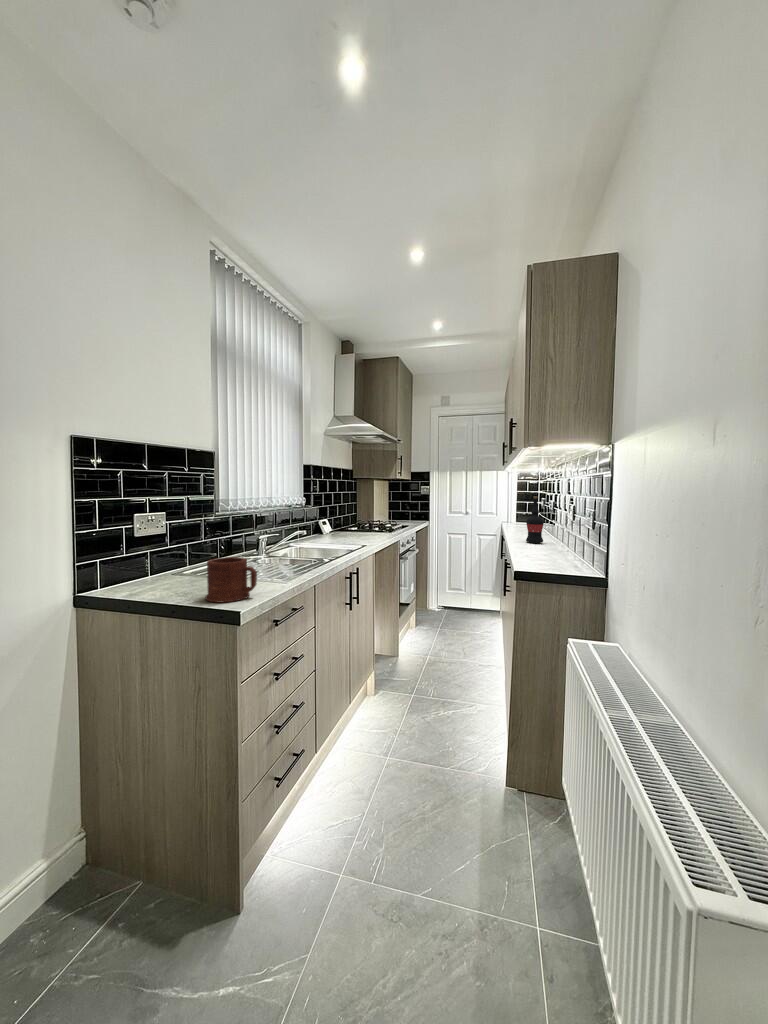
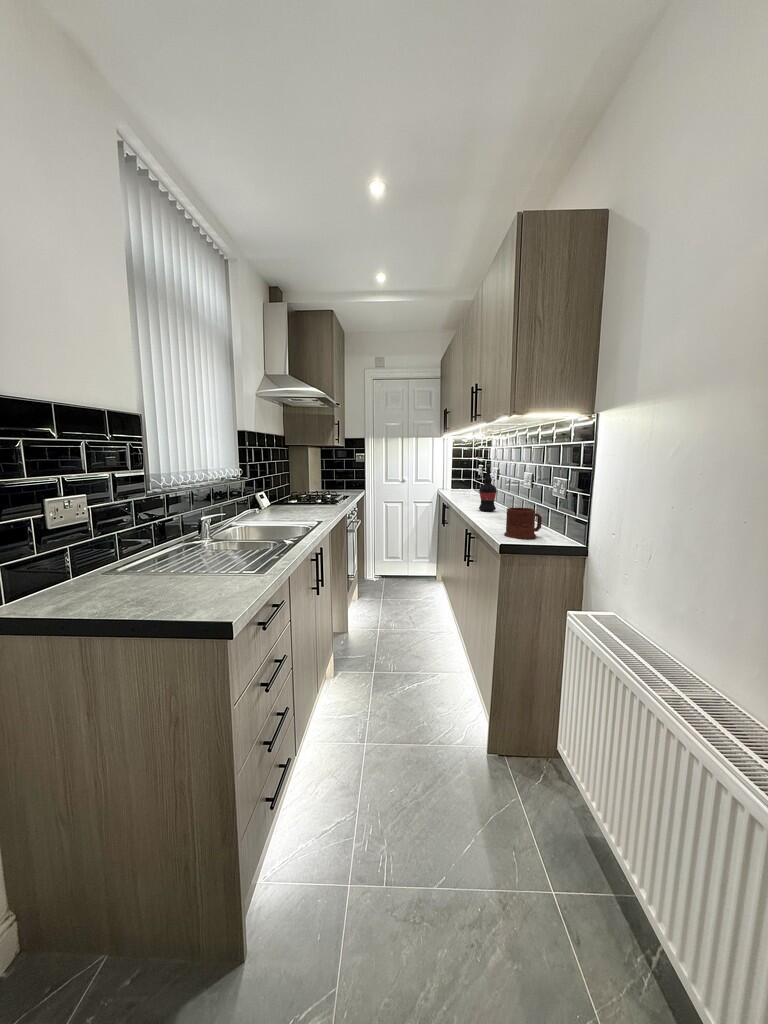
mug: present [205,557,257,603] -> present [504,508,542,539]

